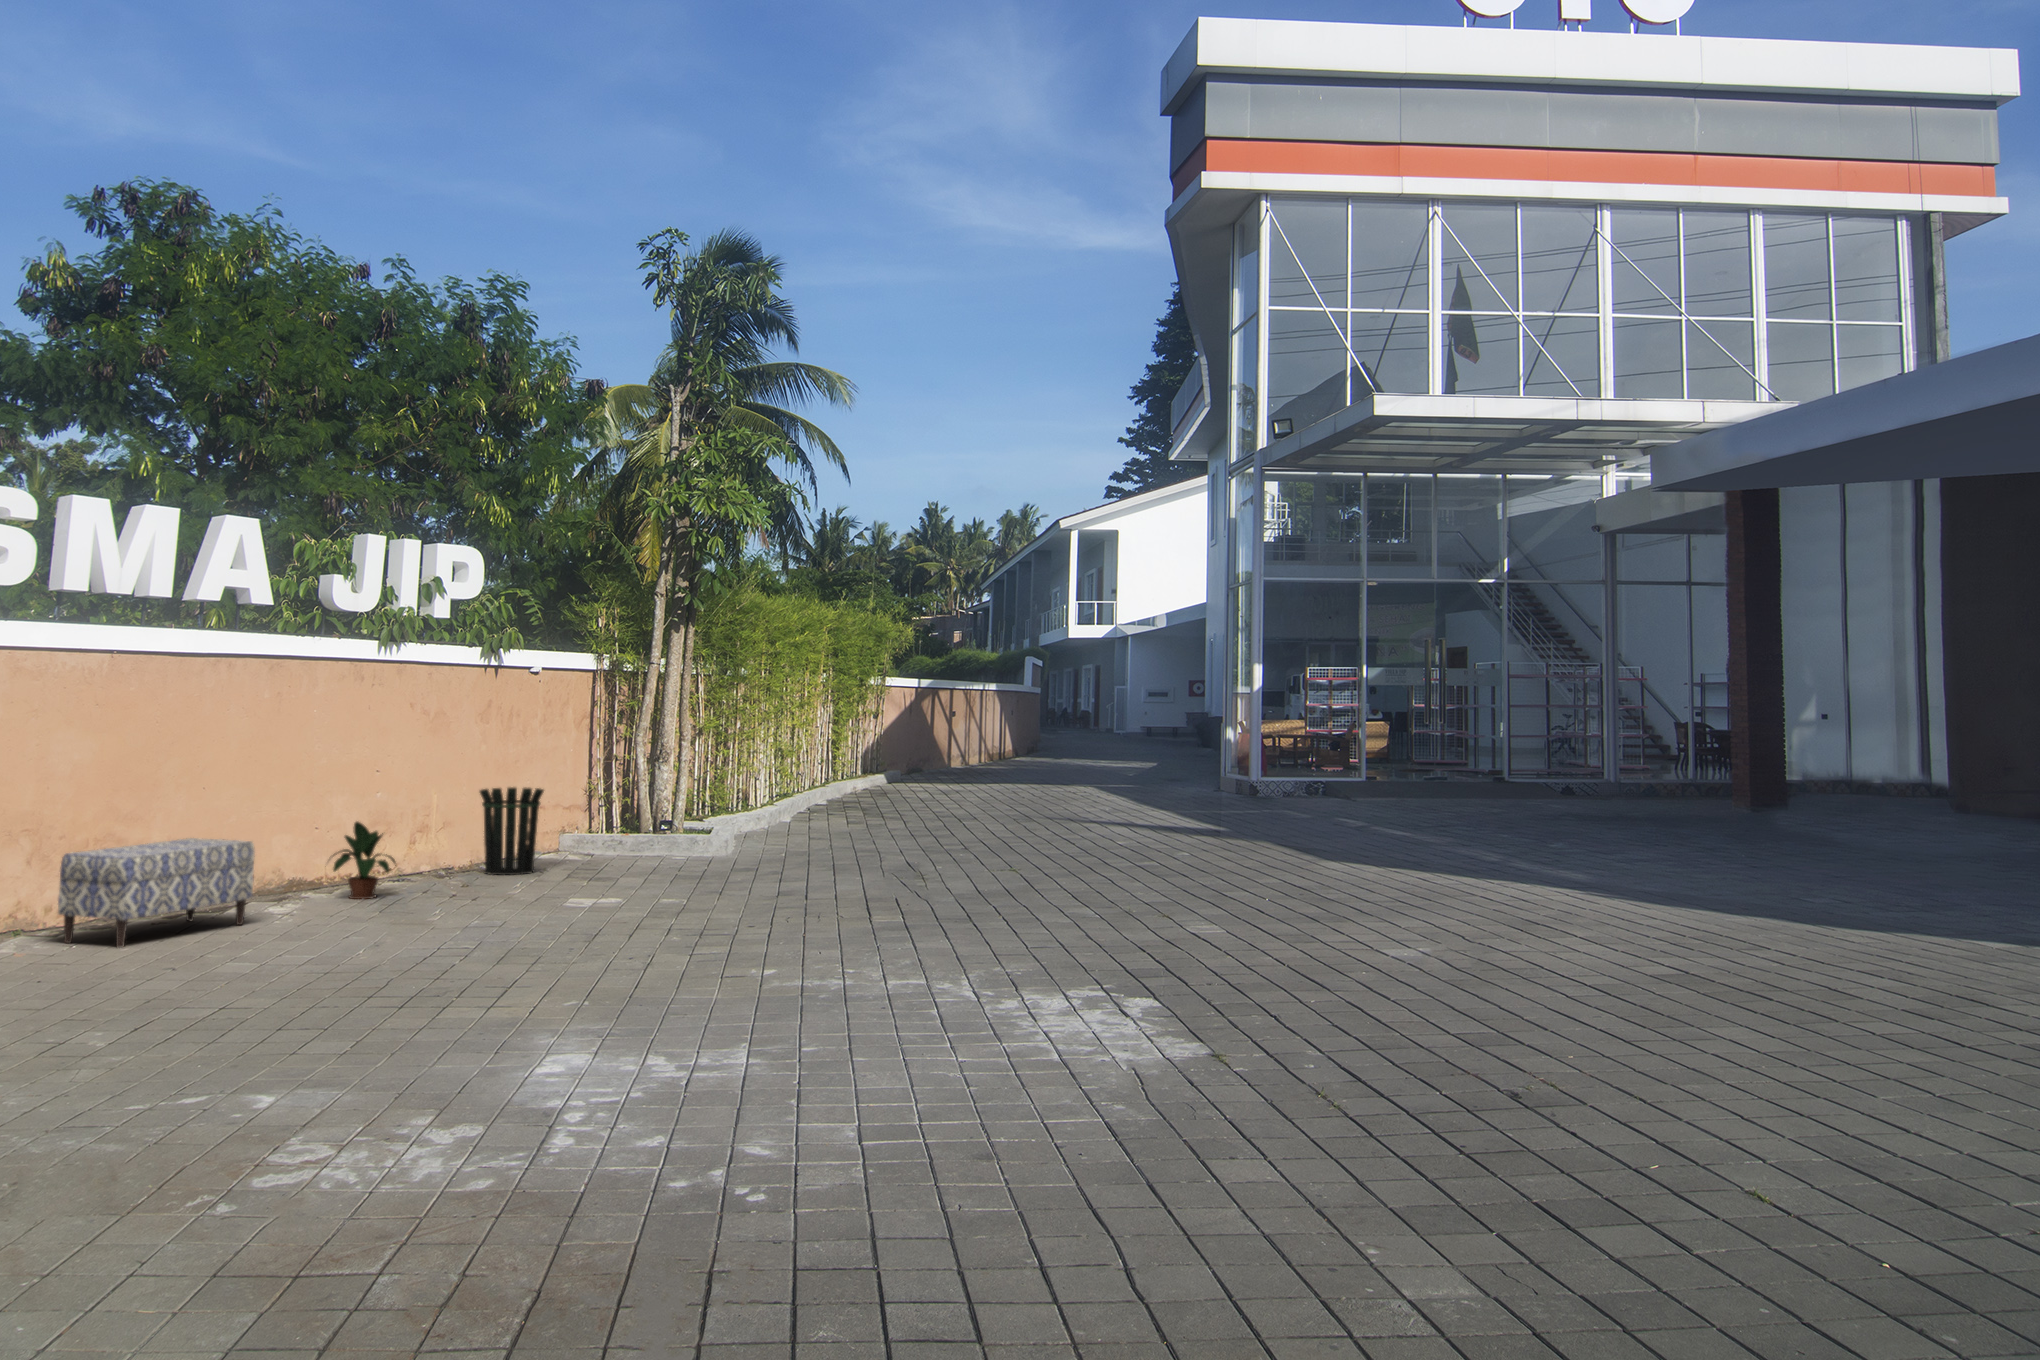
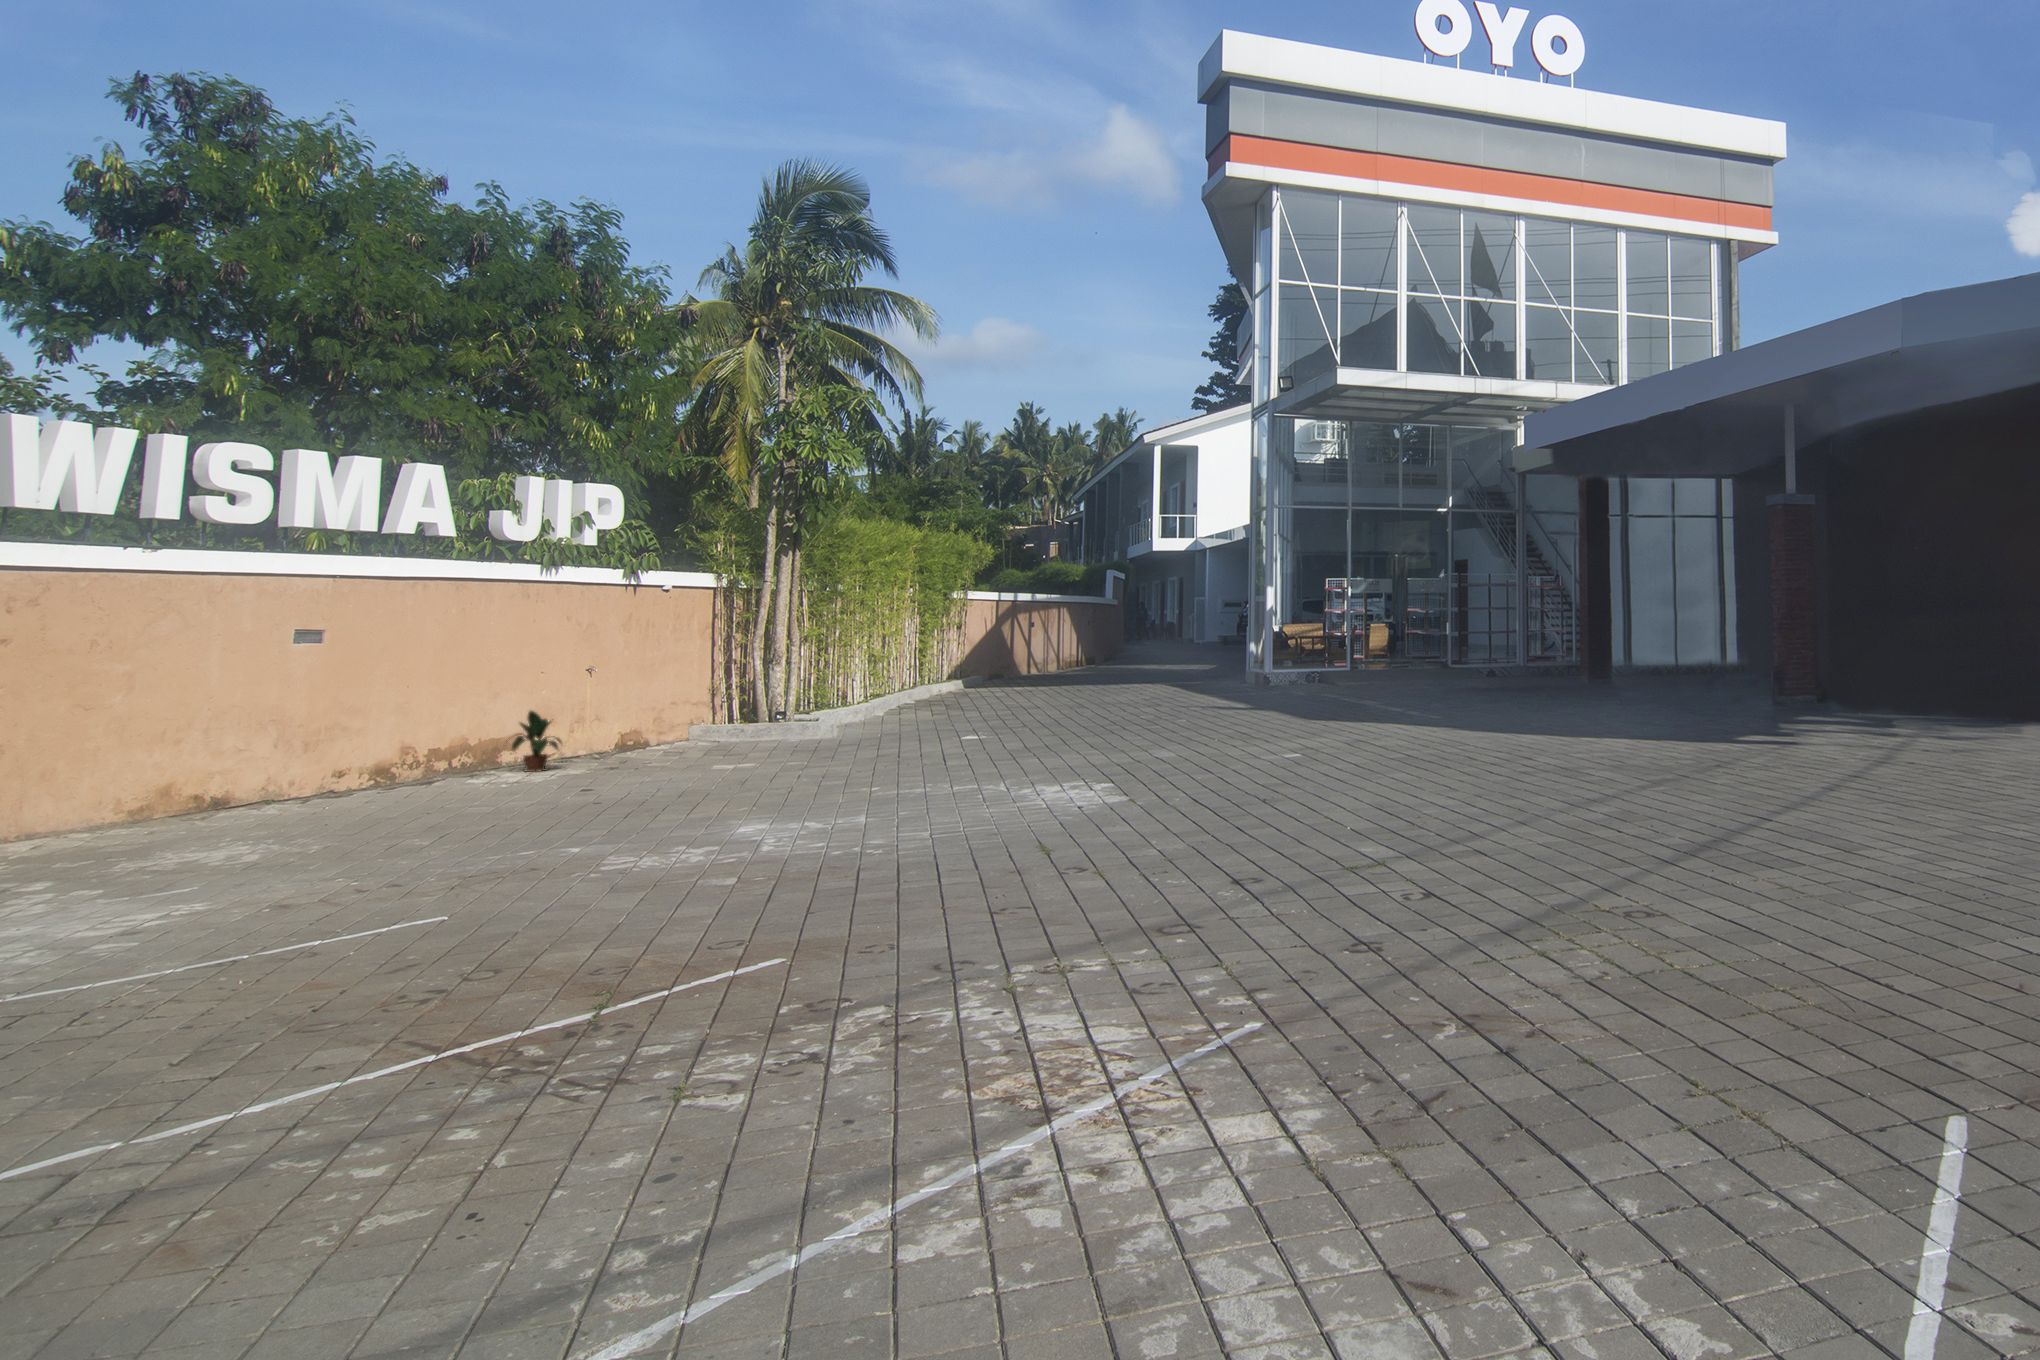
waste bin: present [480,787,544,875] -> none [623,684,680,755]
bench: present [58,838,255,948] -> none [305,723,459,804]

